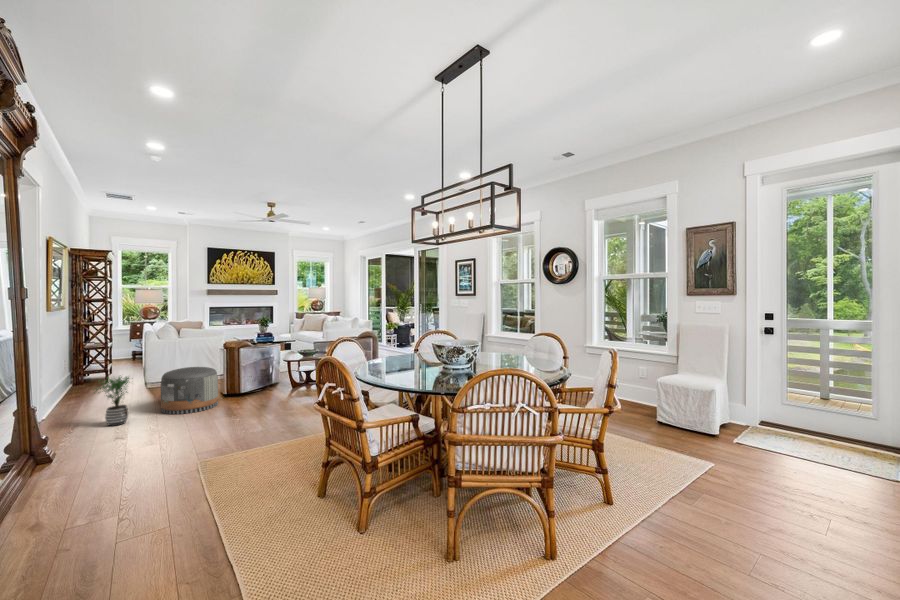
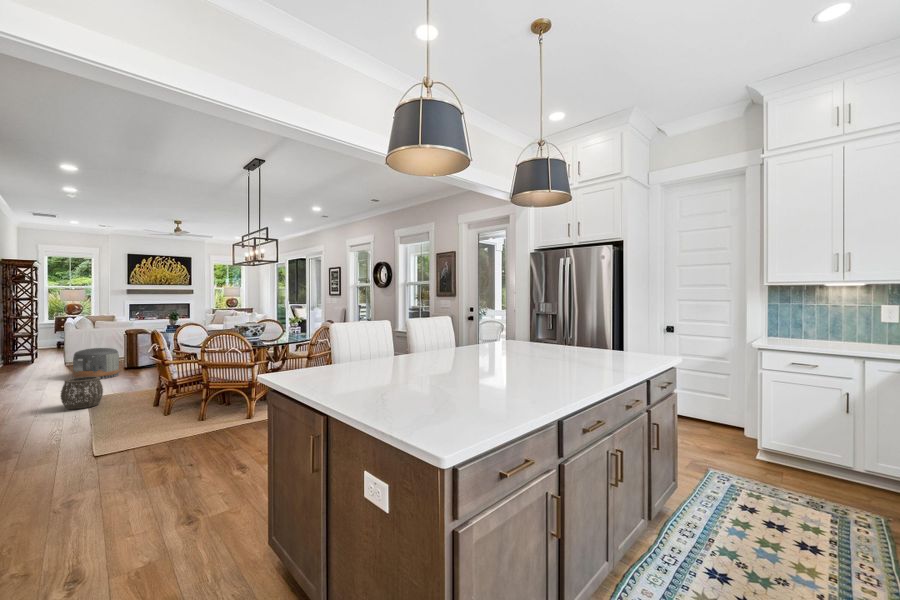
potted plant: present [94,377,129,426] -> none [19,351,54,386]
woven basket: none [155,425,219,487] -> present [61,376,103,409]

